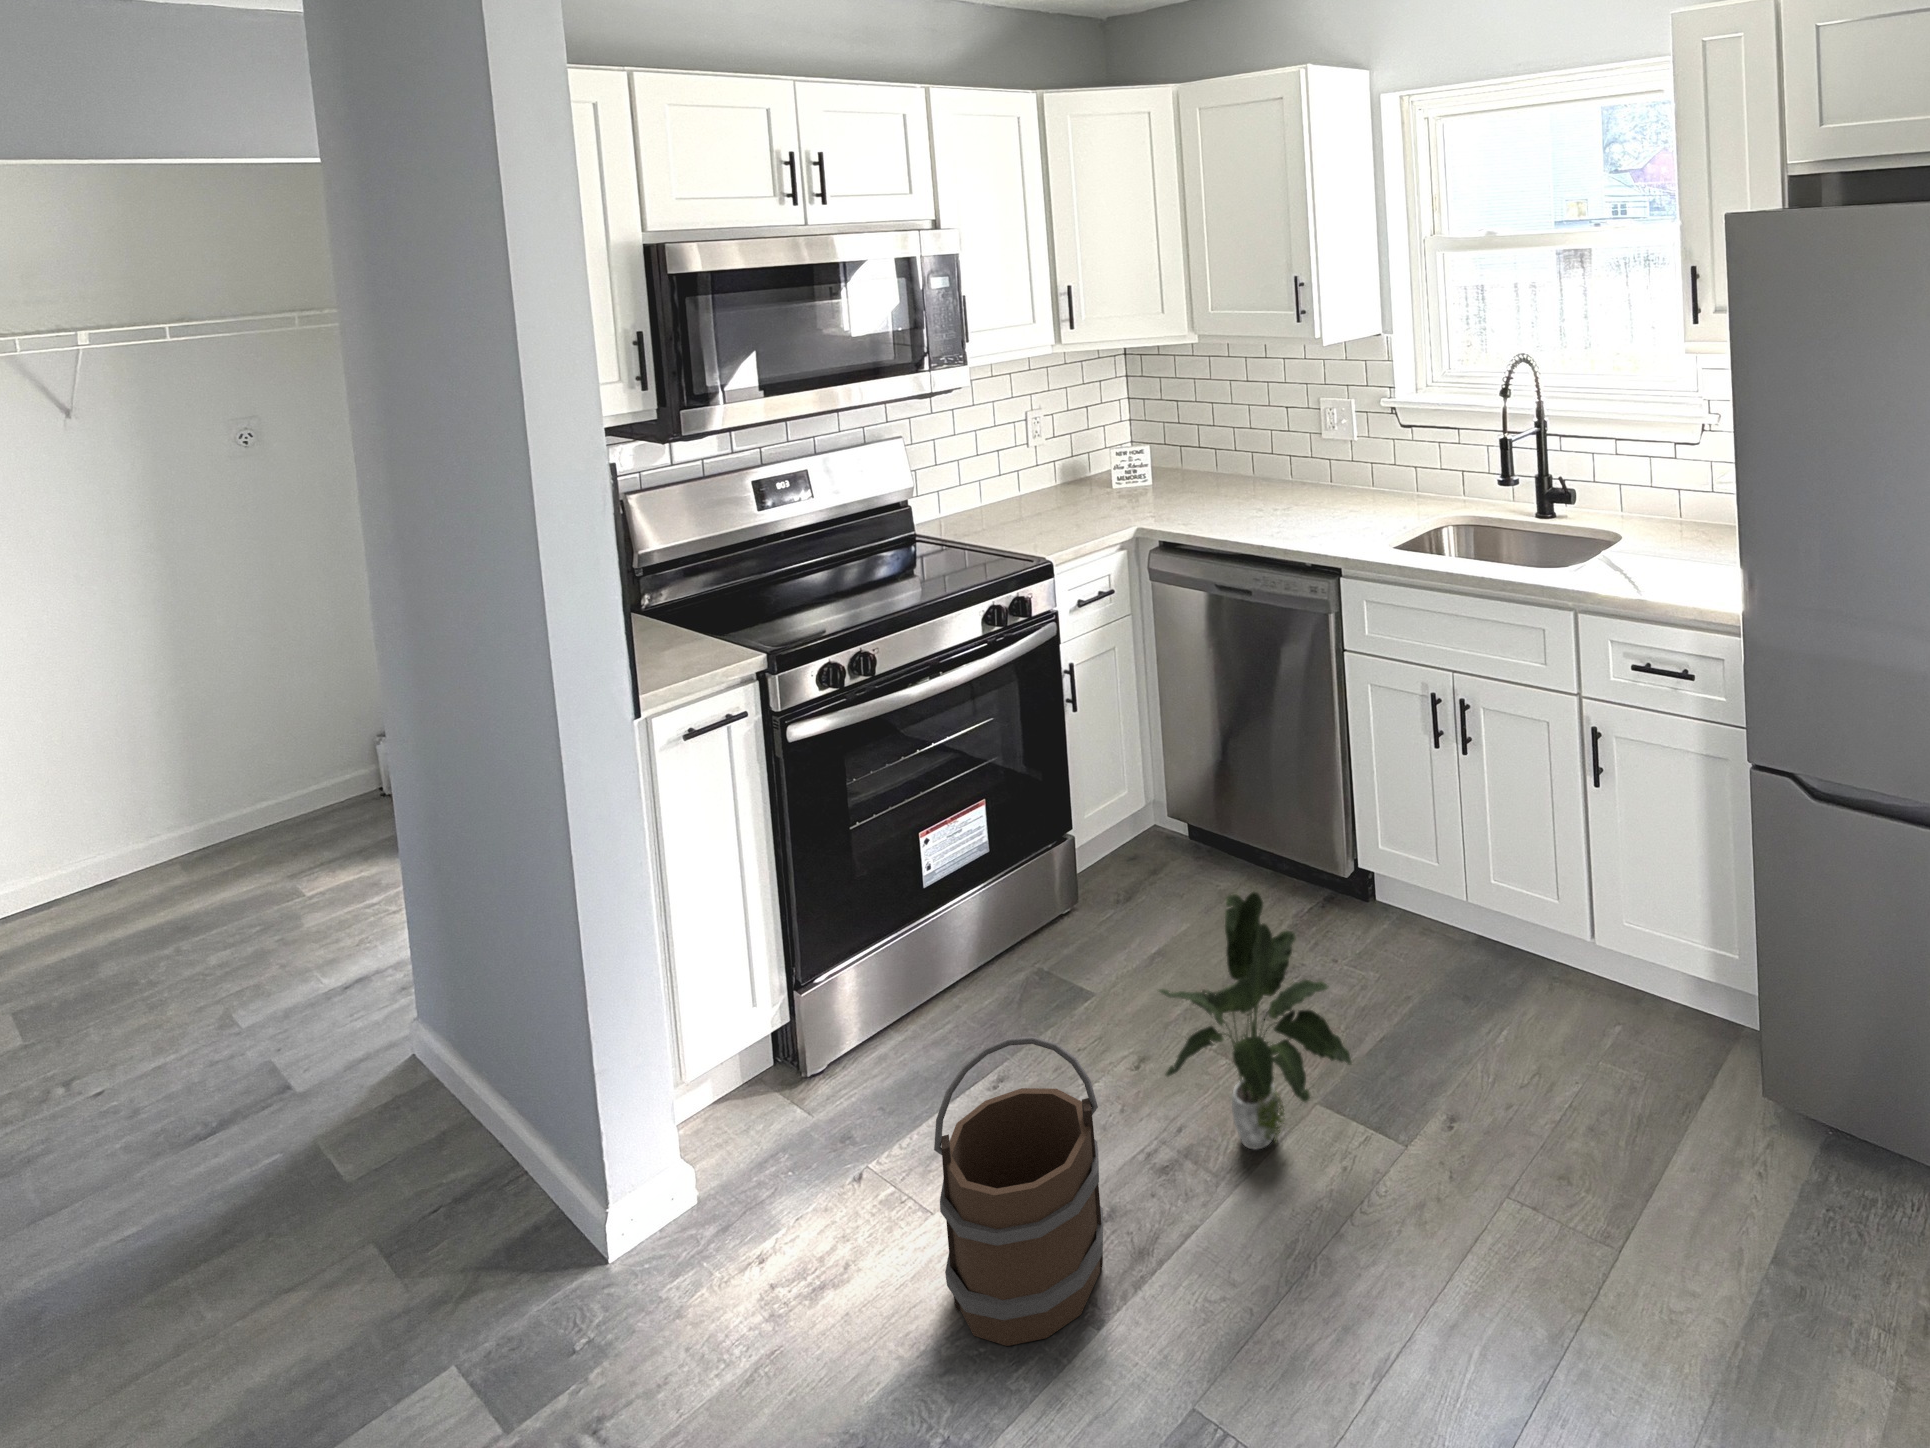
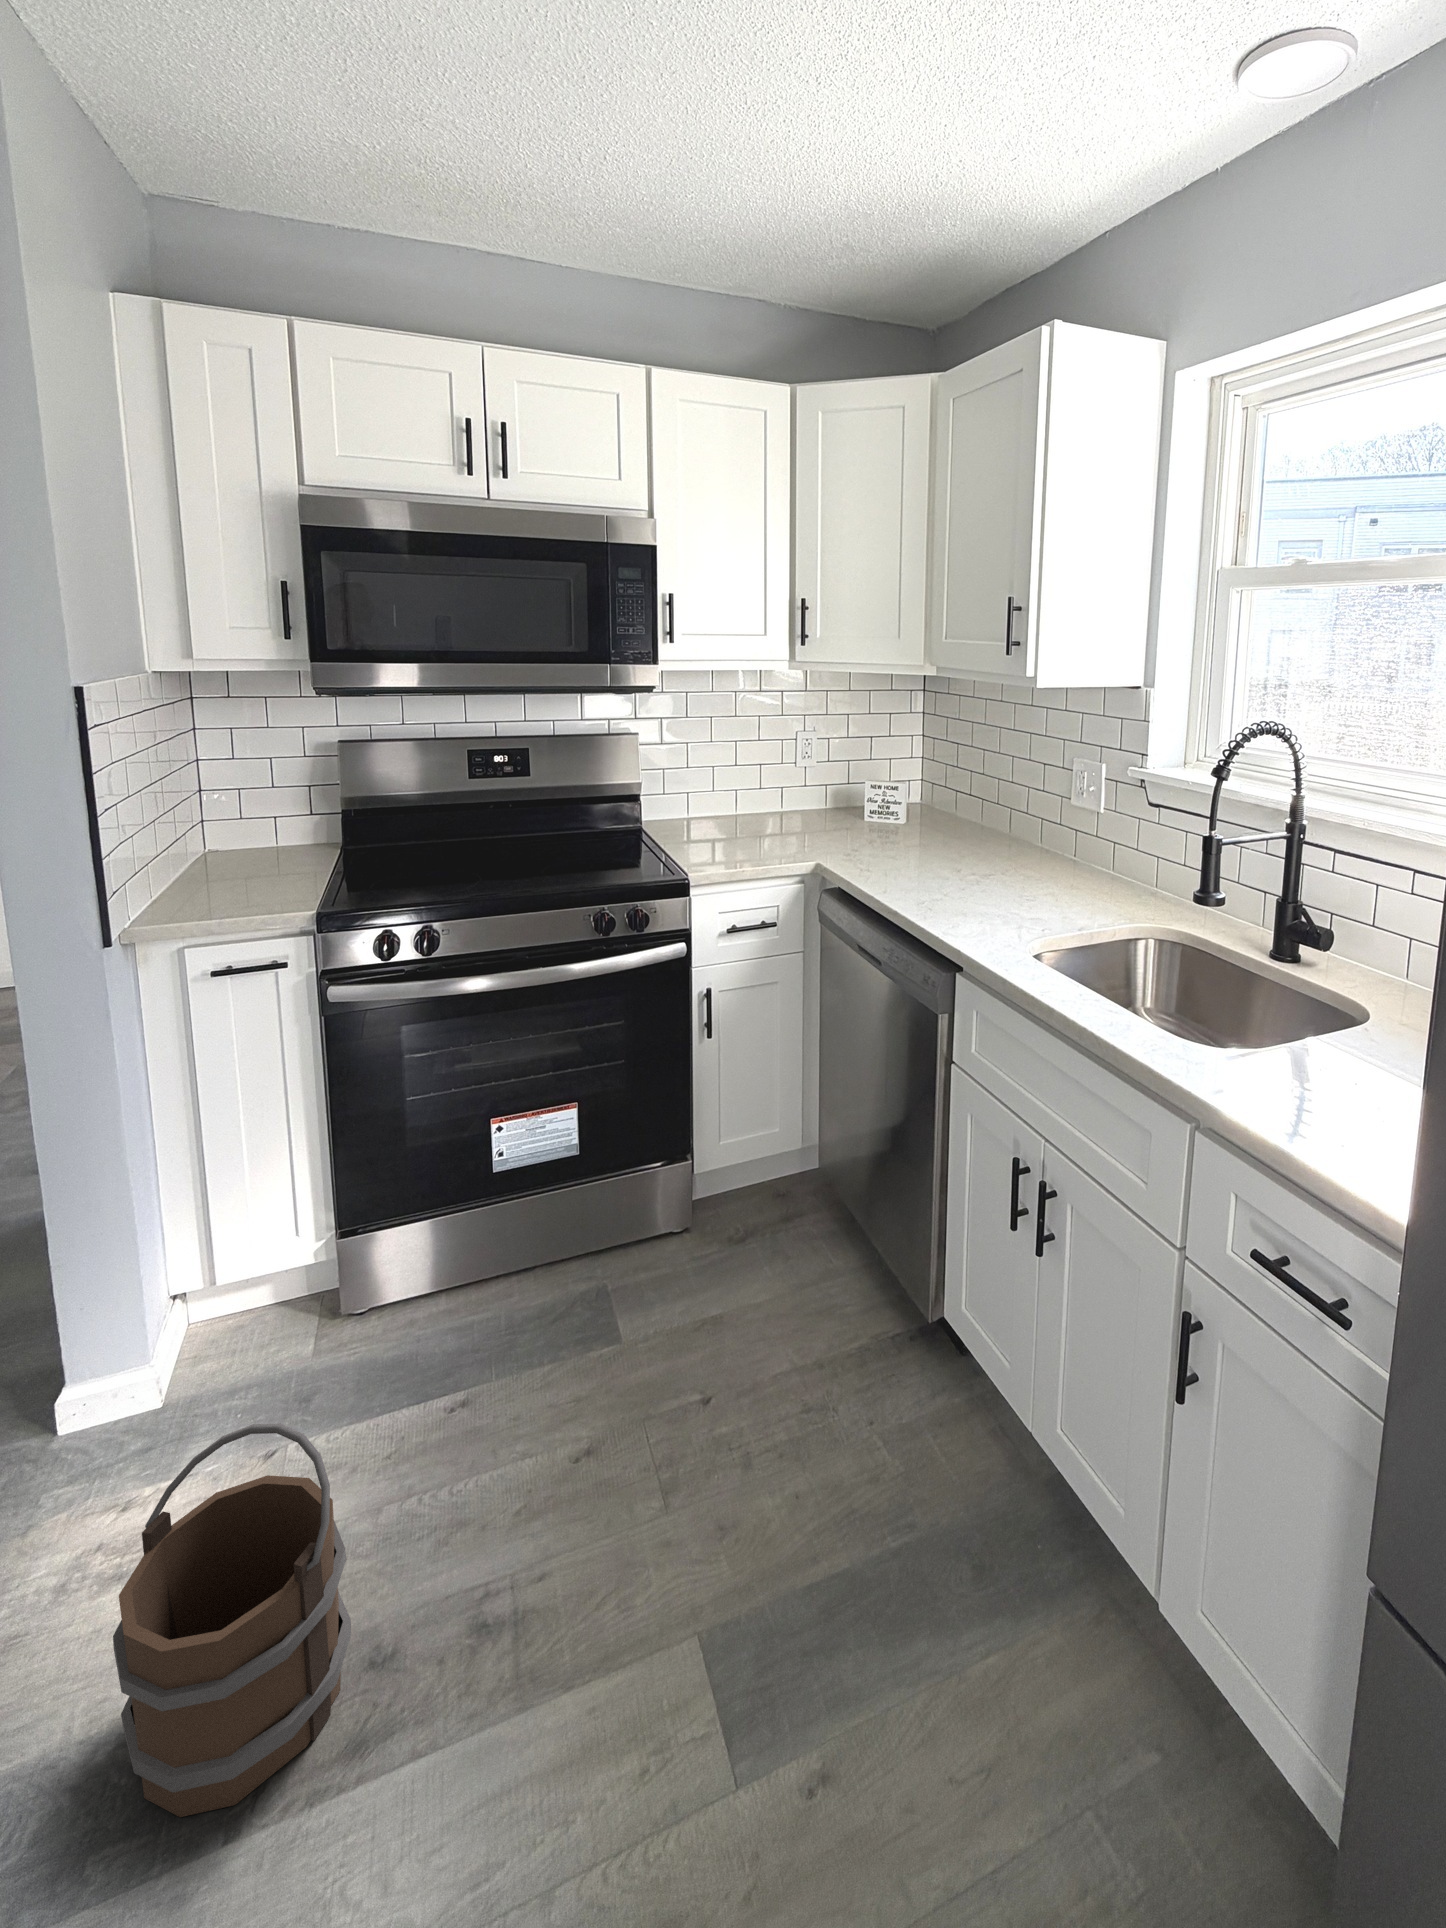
potted plant: present [1159,892,1352,1150] -> none [461,1334,710,1679]

